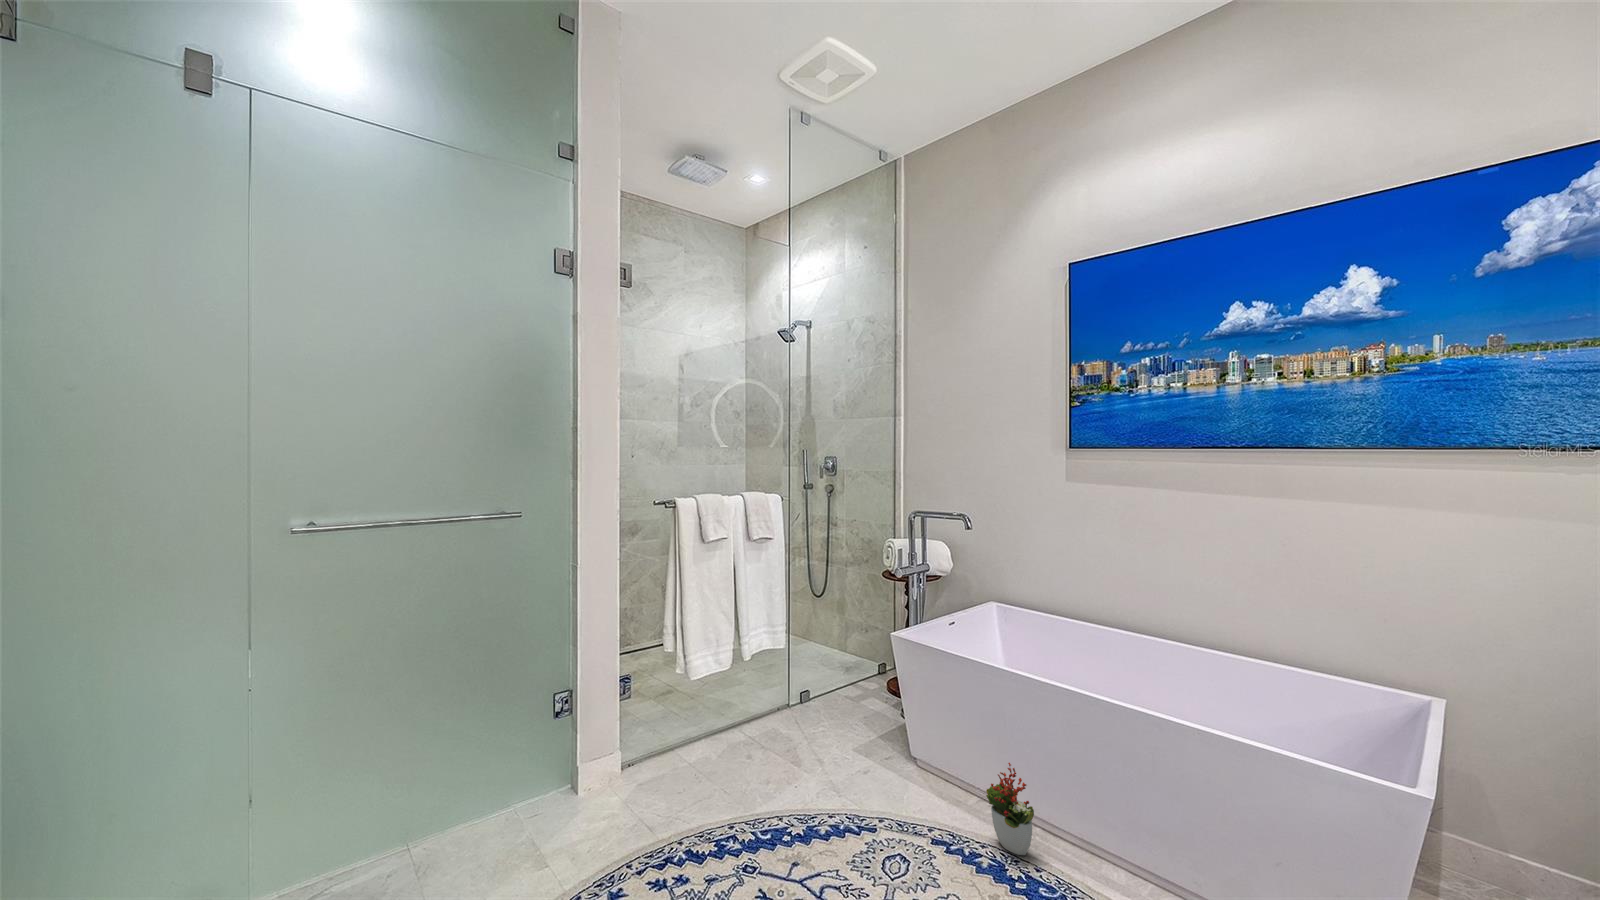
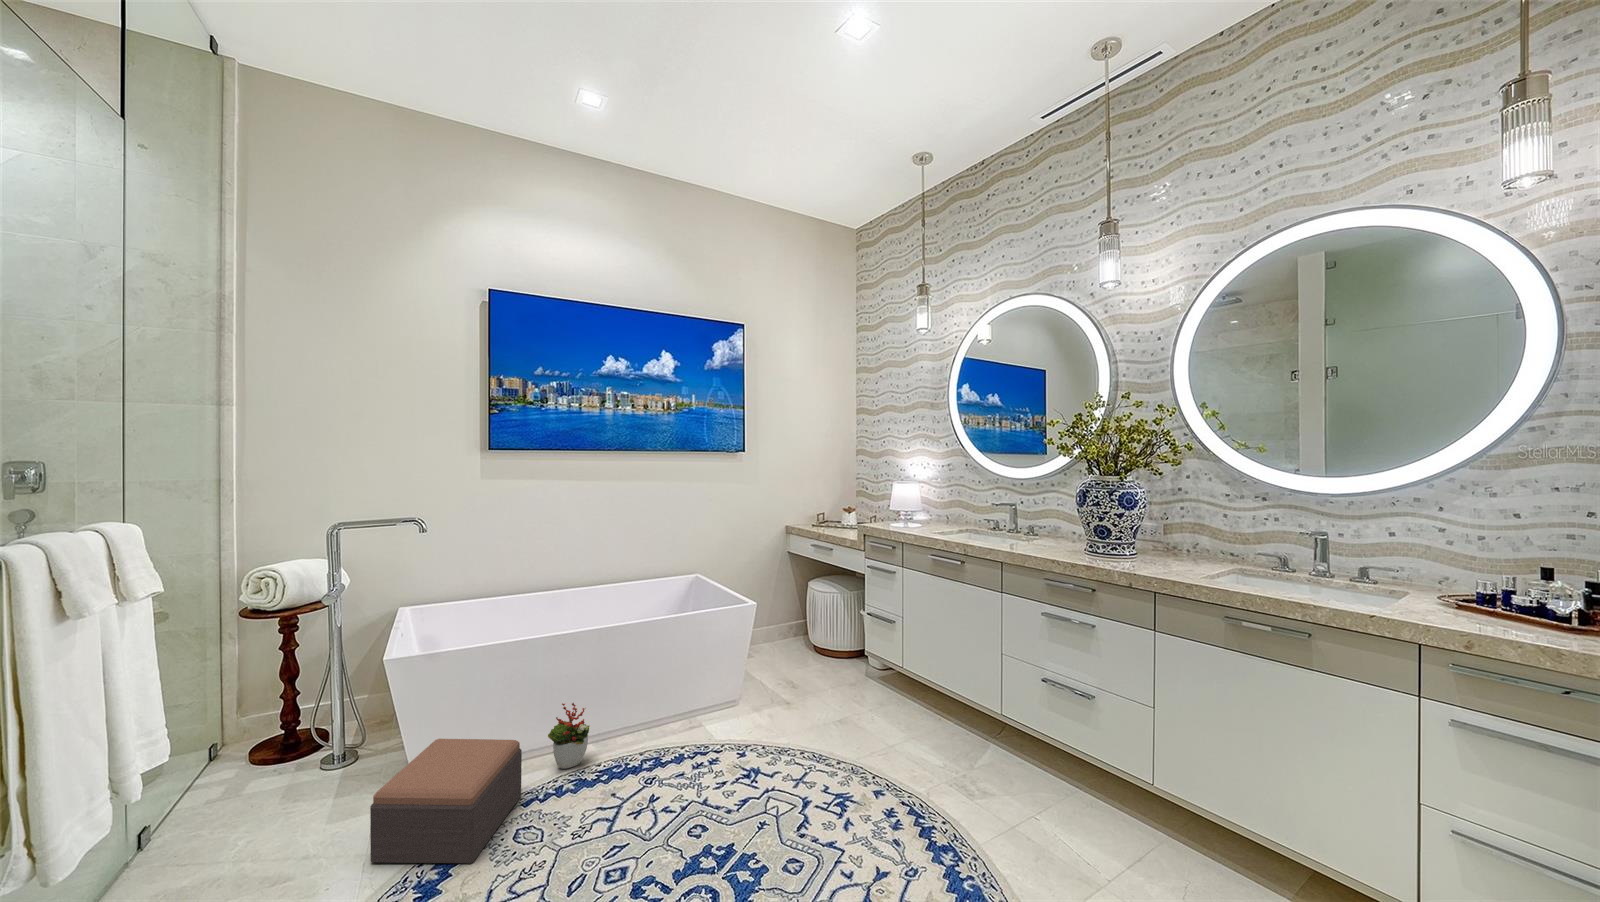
footstool: none [826,724,941,845] -> present [370,739,522,863]

